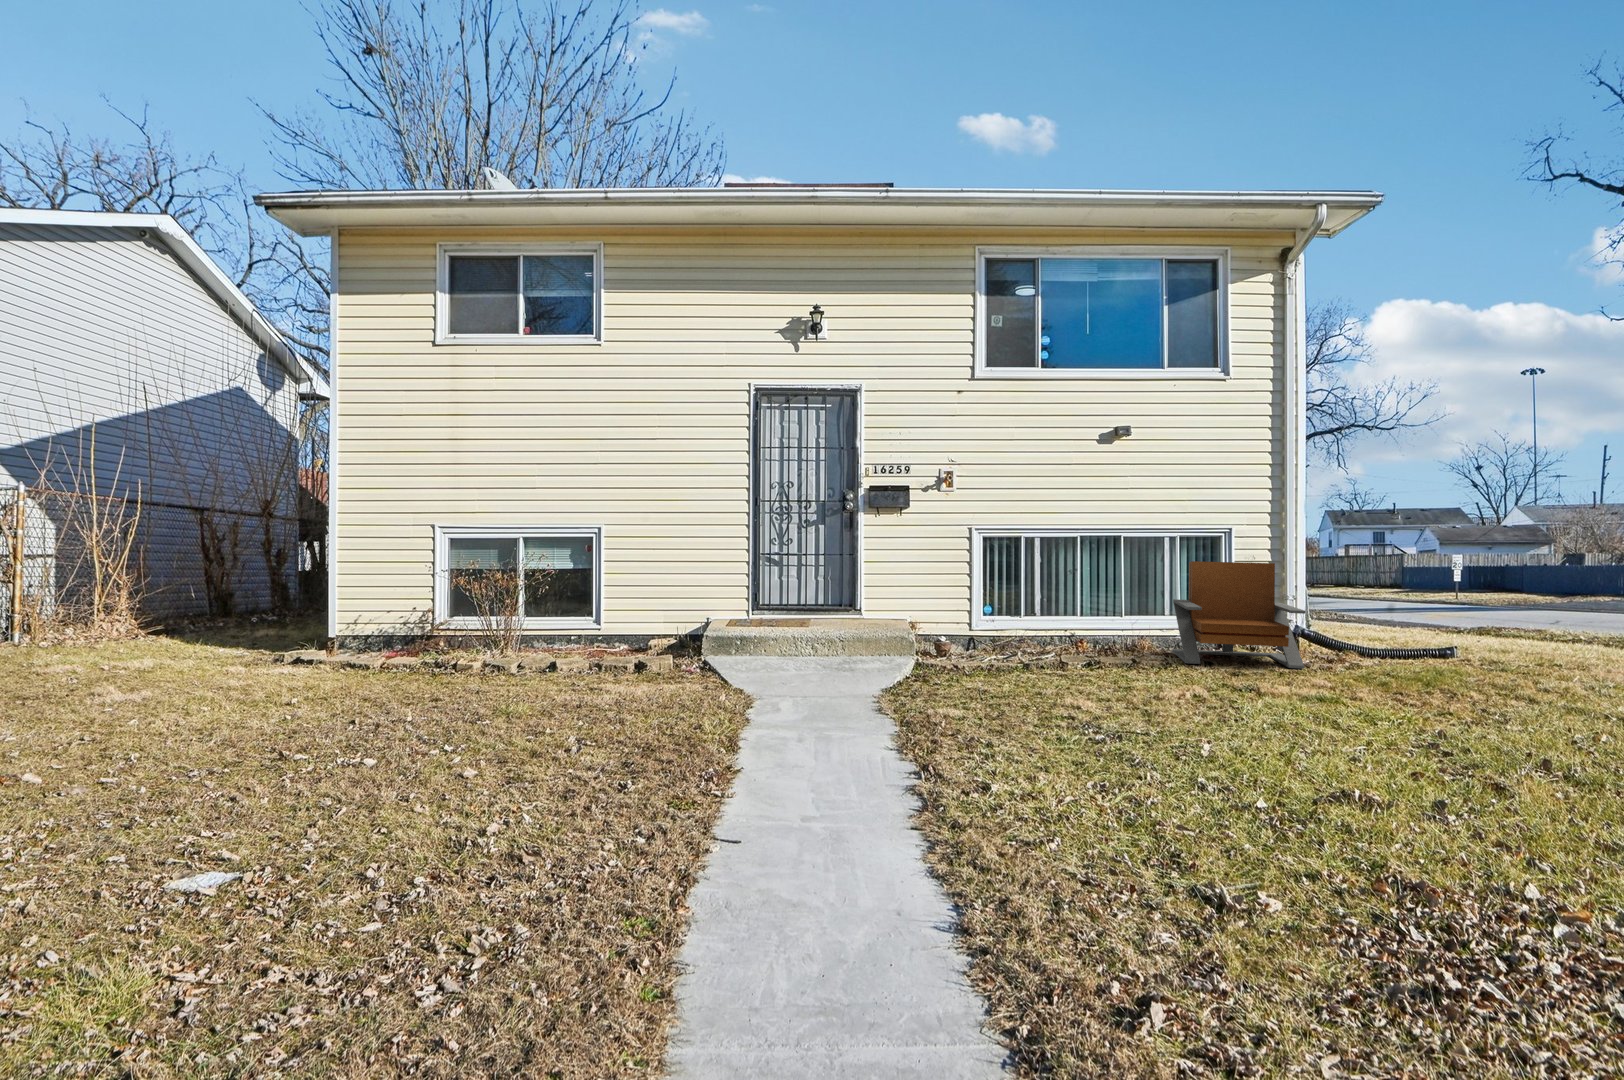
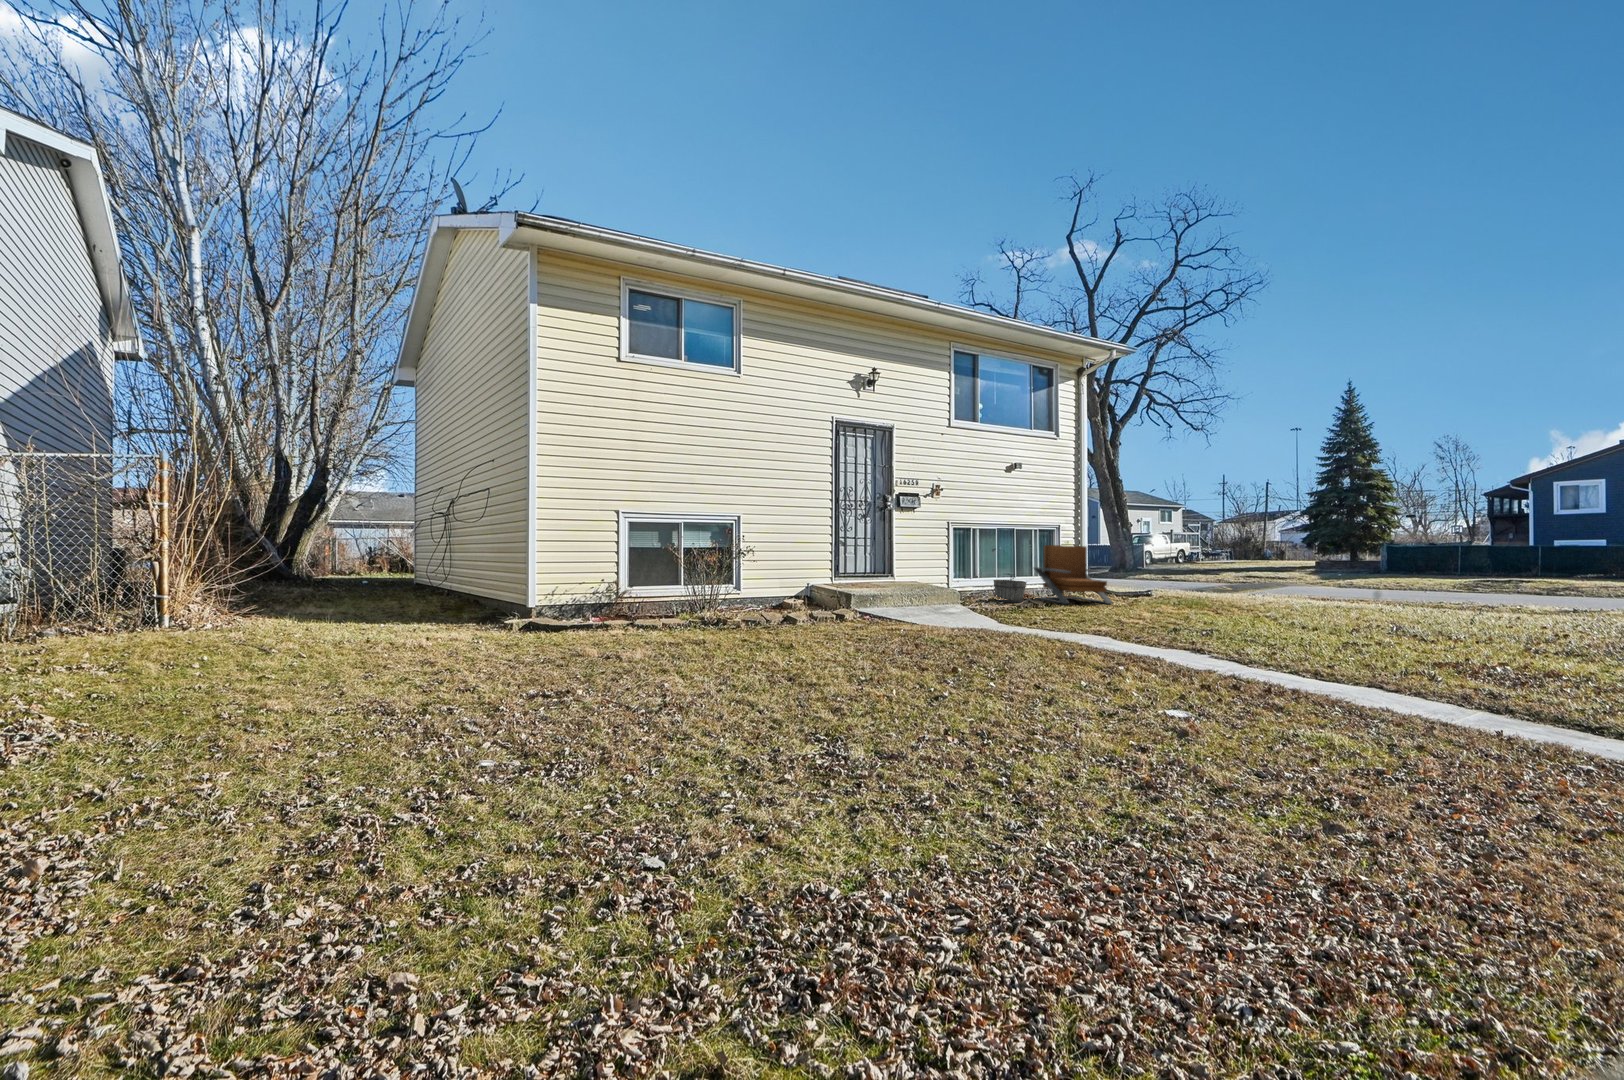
wooden bucket: none [1067,609,1124,658] -> present [994,576,1027,602]

